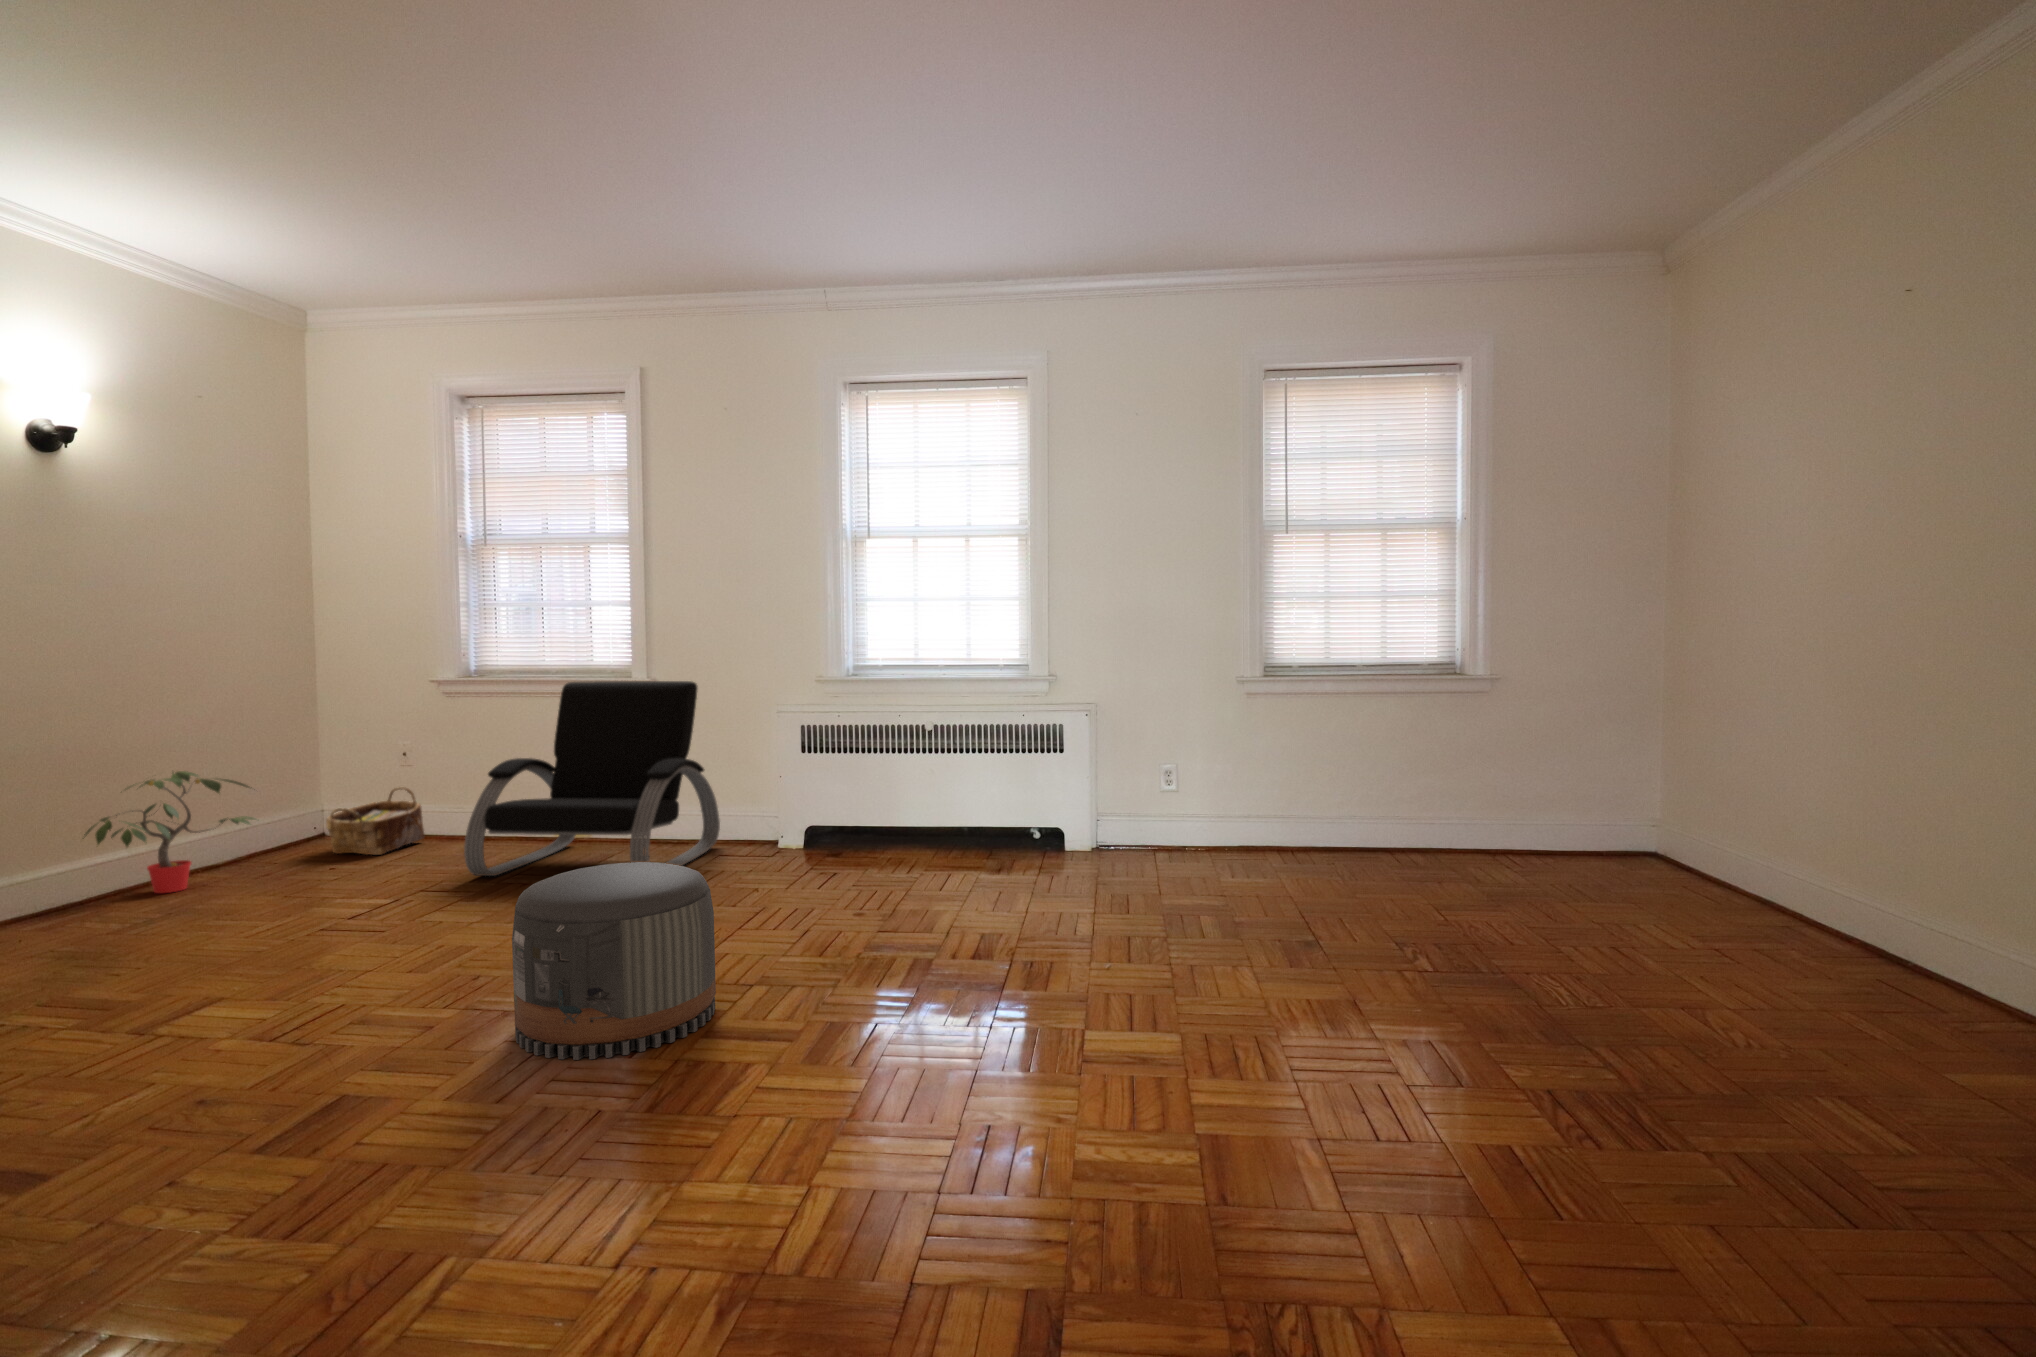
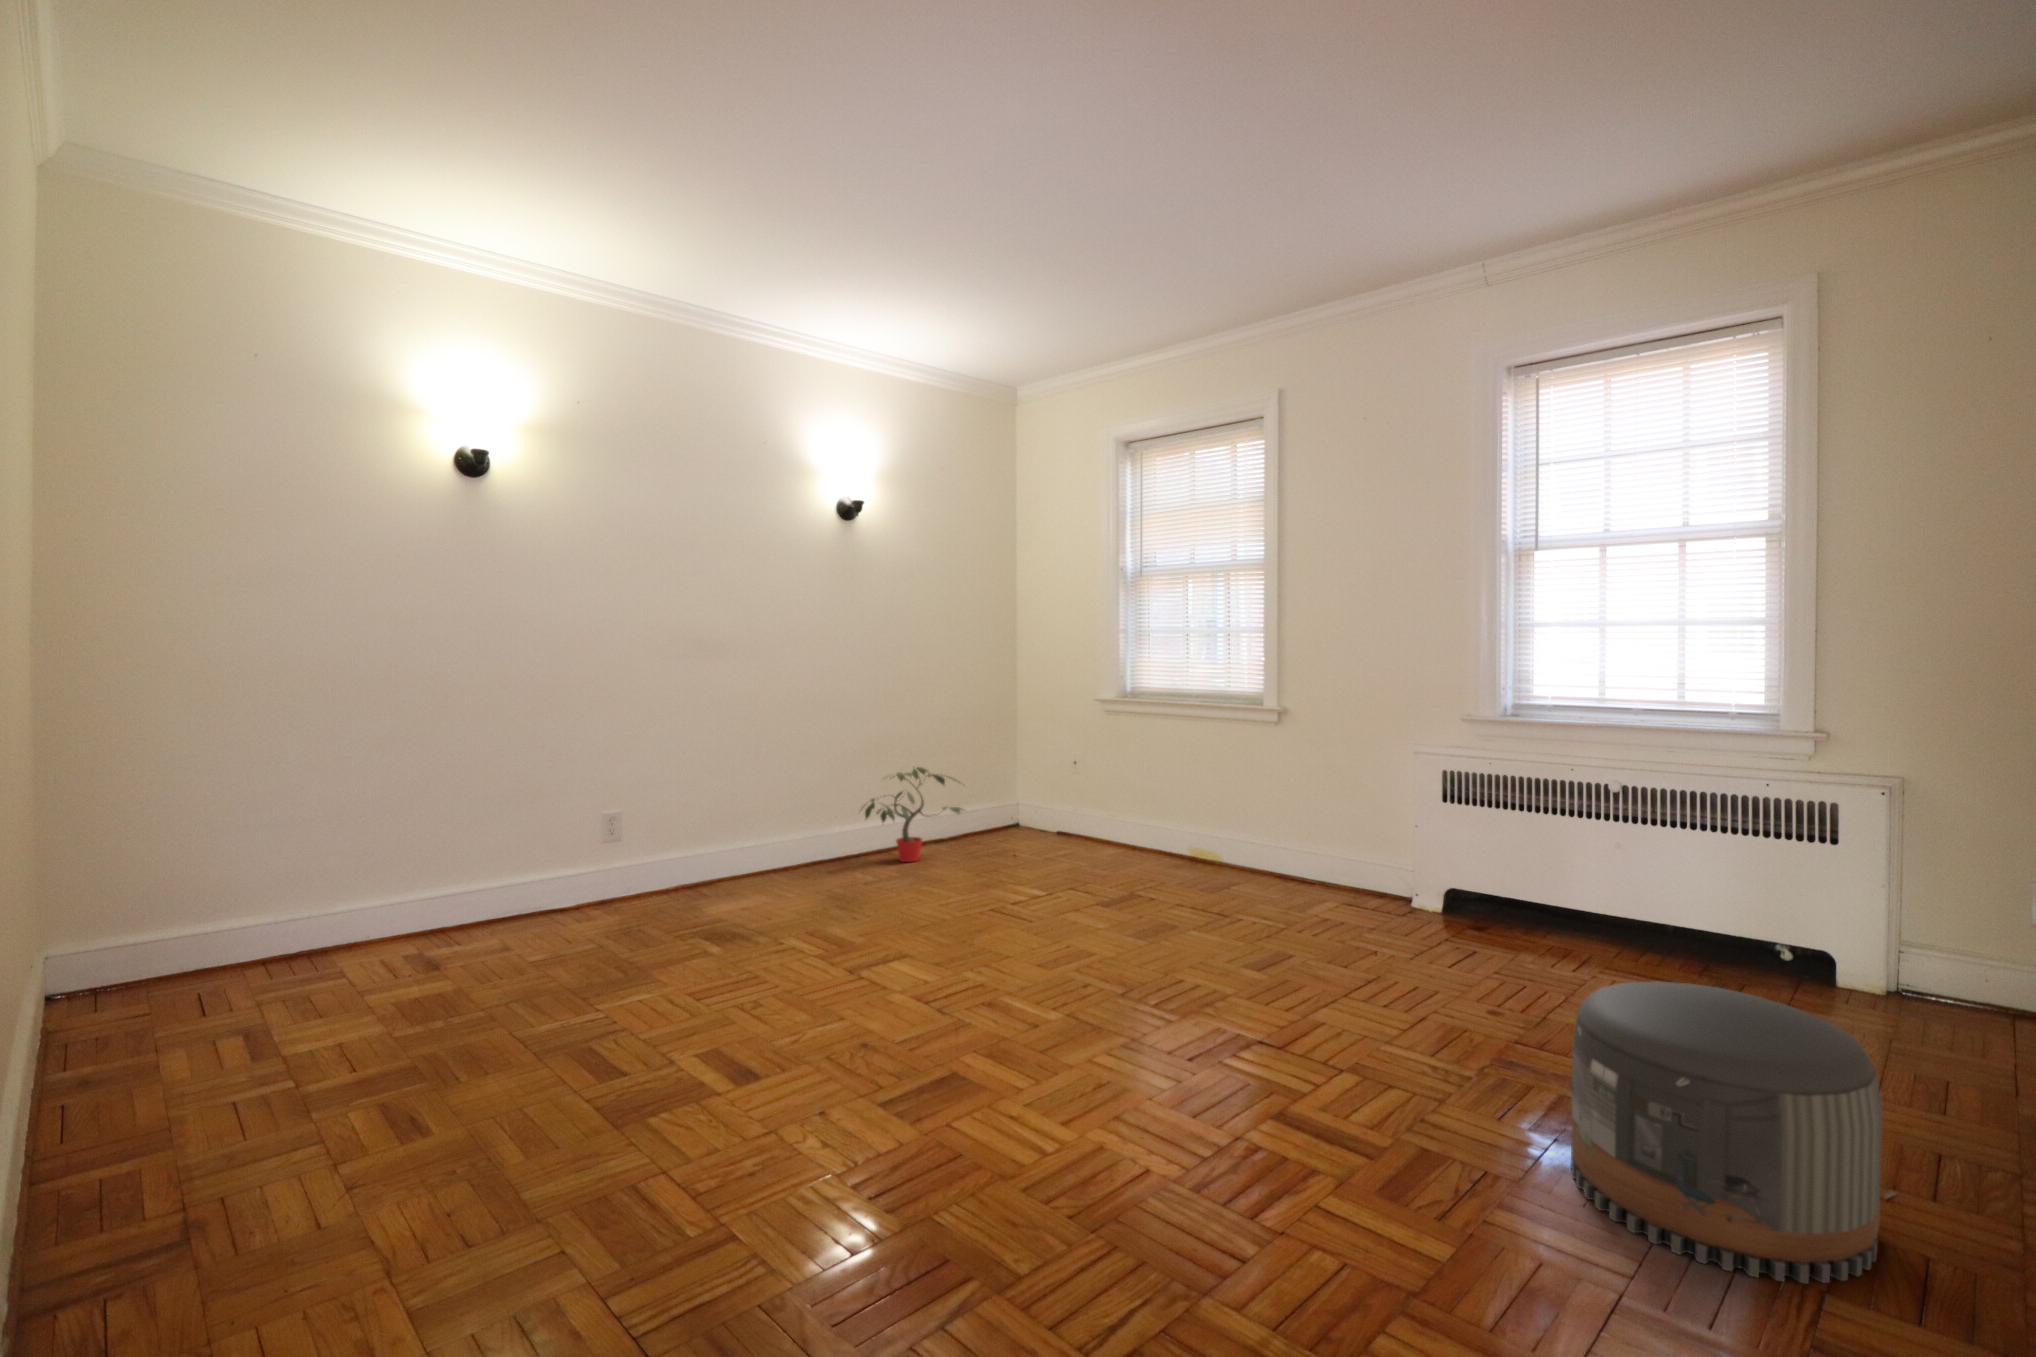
armchair: present [464,681,720,876] -> none [1104,708,1347,921]
woven basket: present [326,787,425,855] -> none [1014,792,1086,851]
pouf: present [512,862,716,1060] -> present [1571,981,1882,1283]

